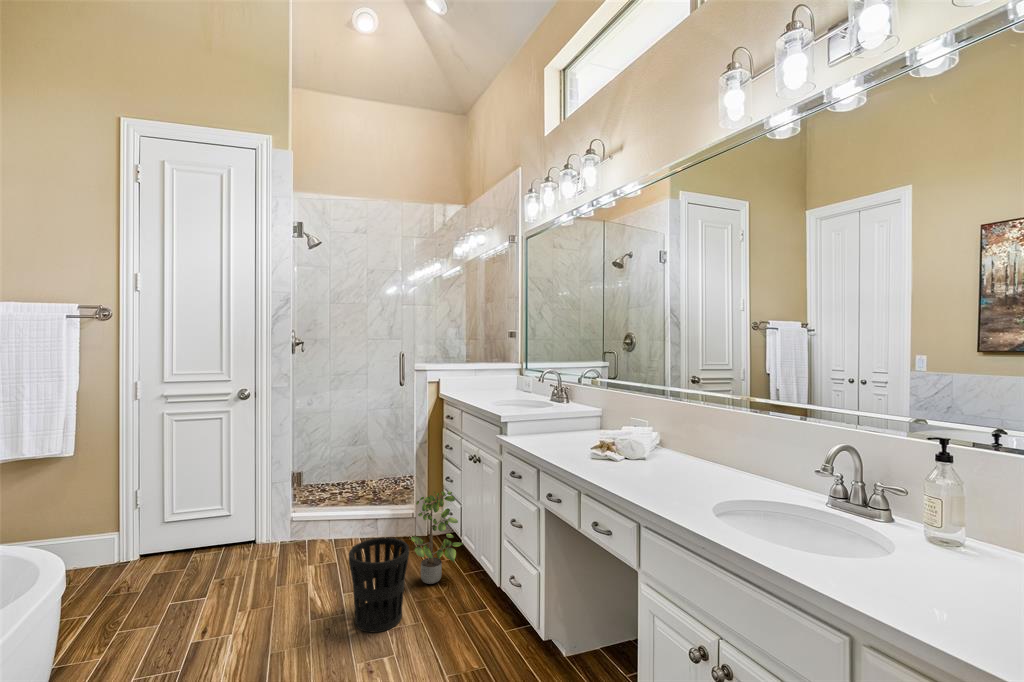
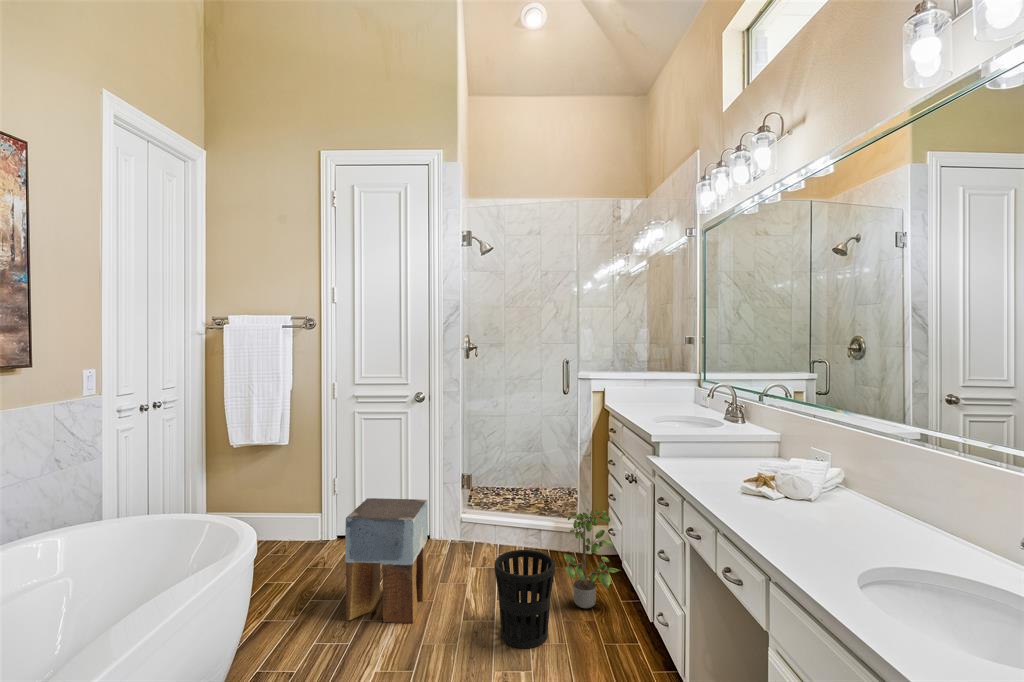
stool: none [168,502,264,648] -> present [345,498,428,623]

